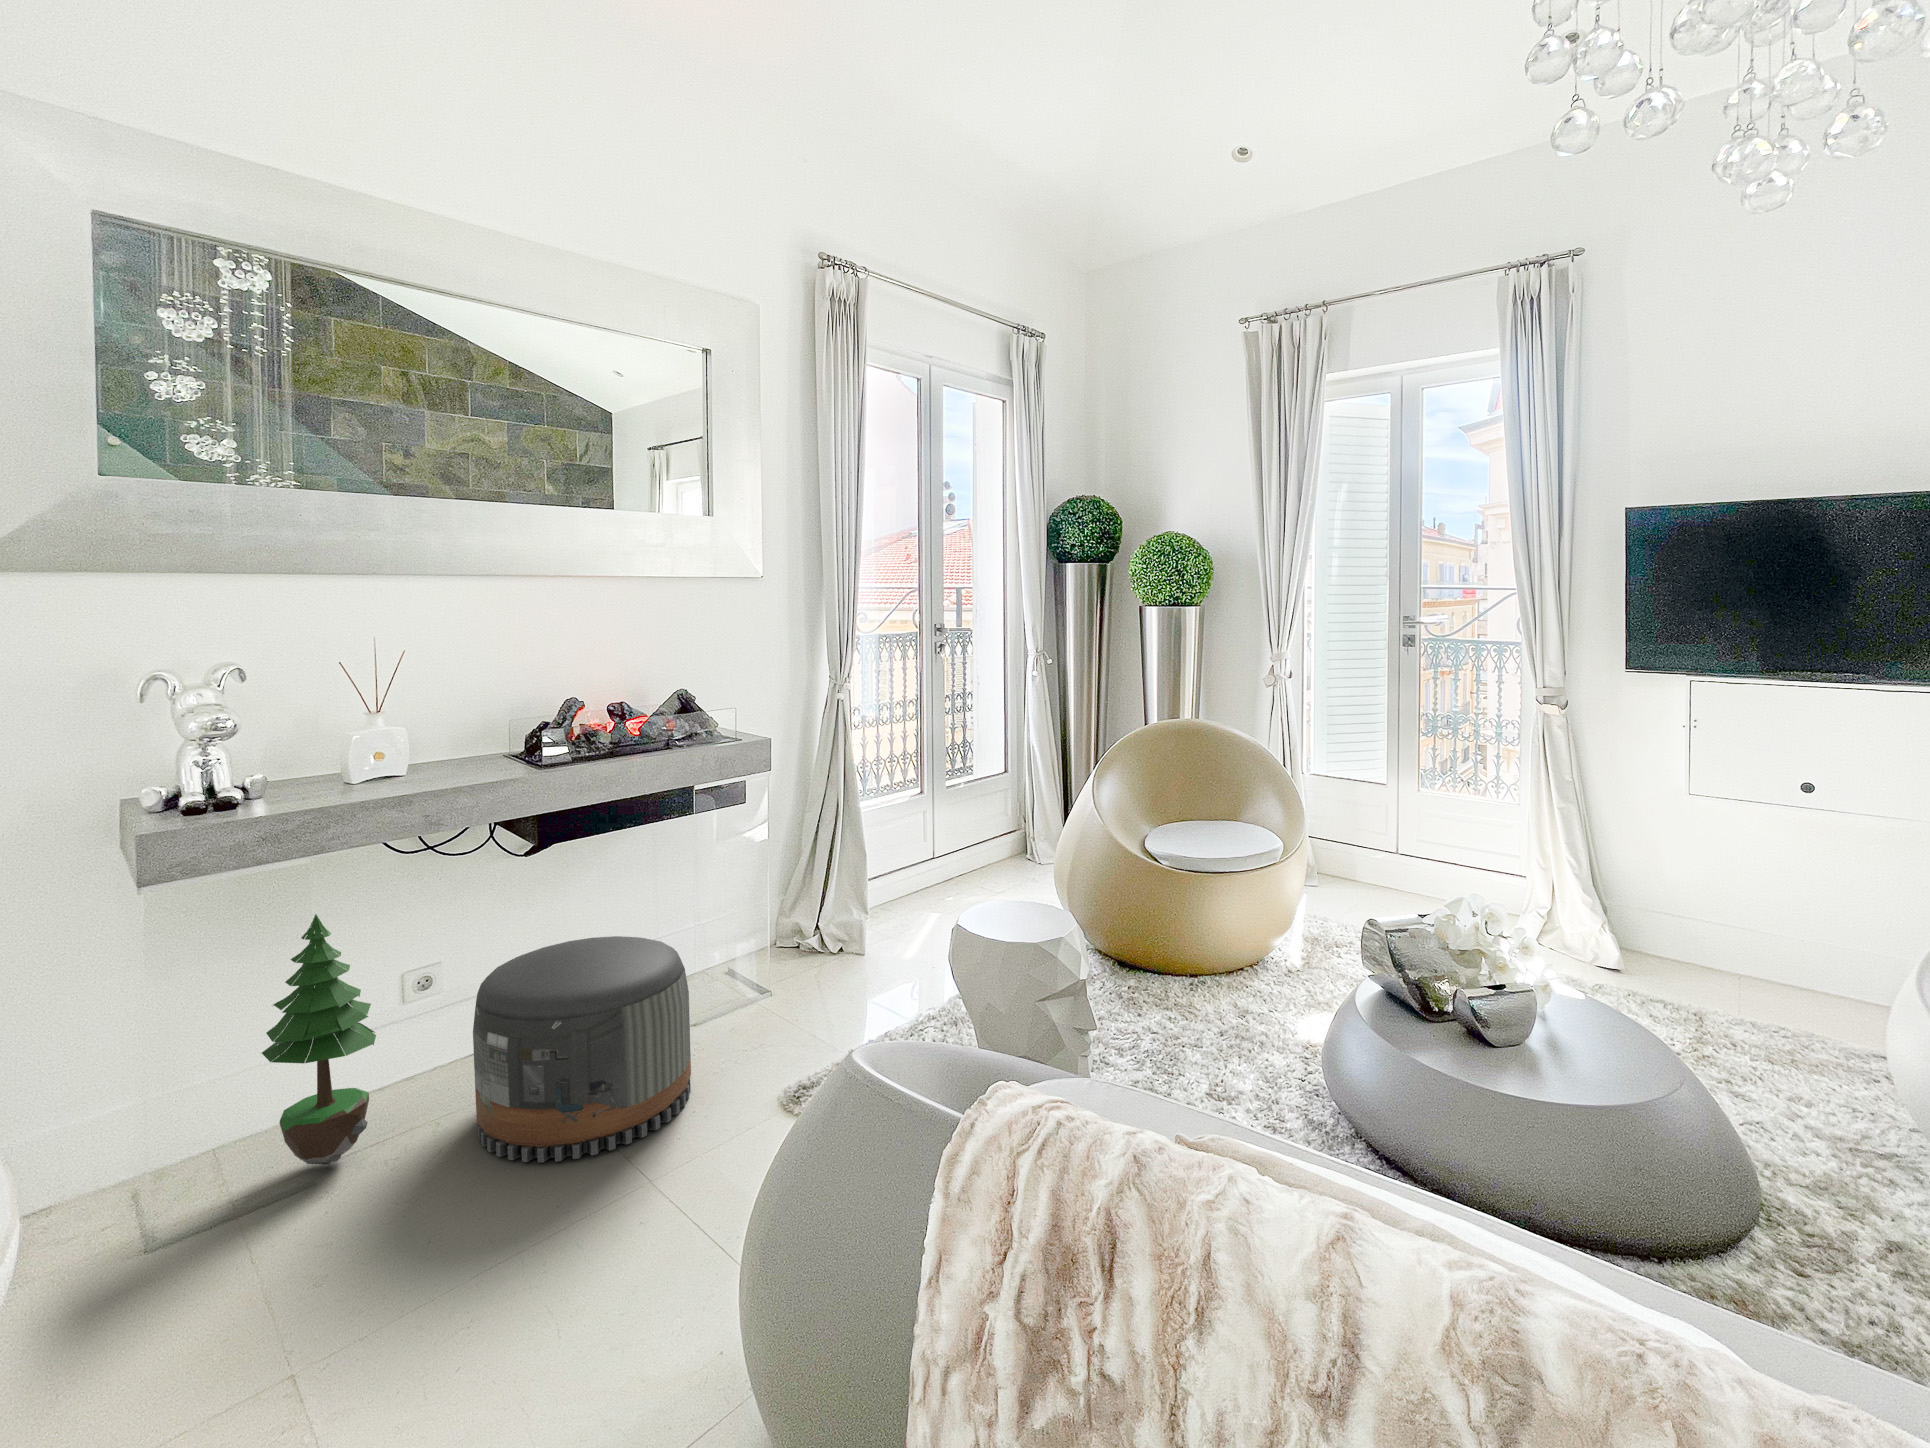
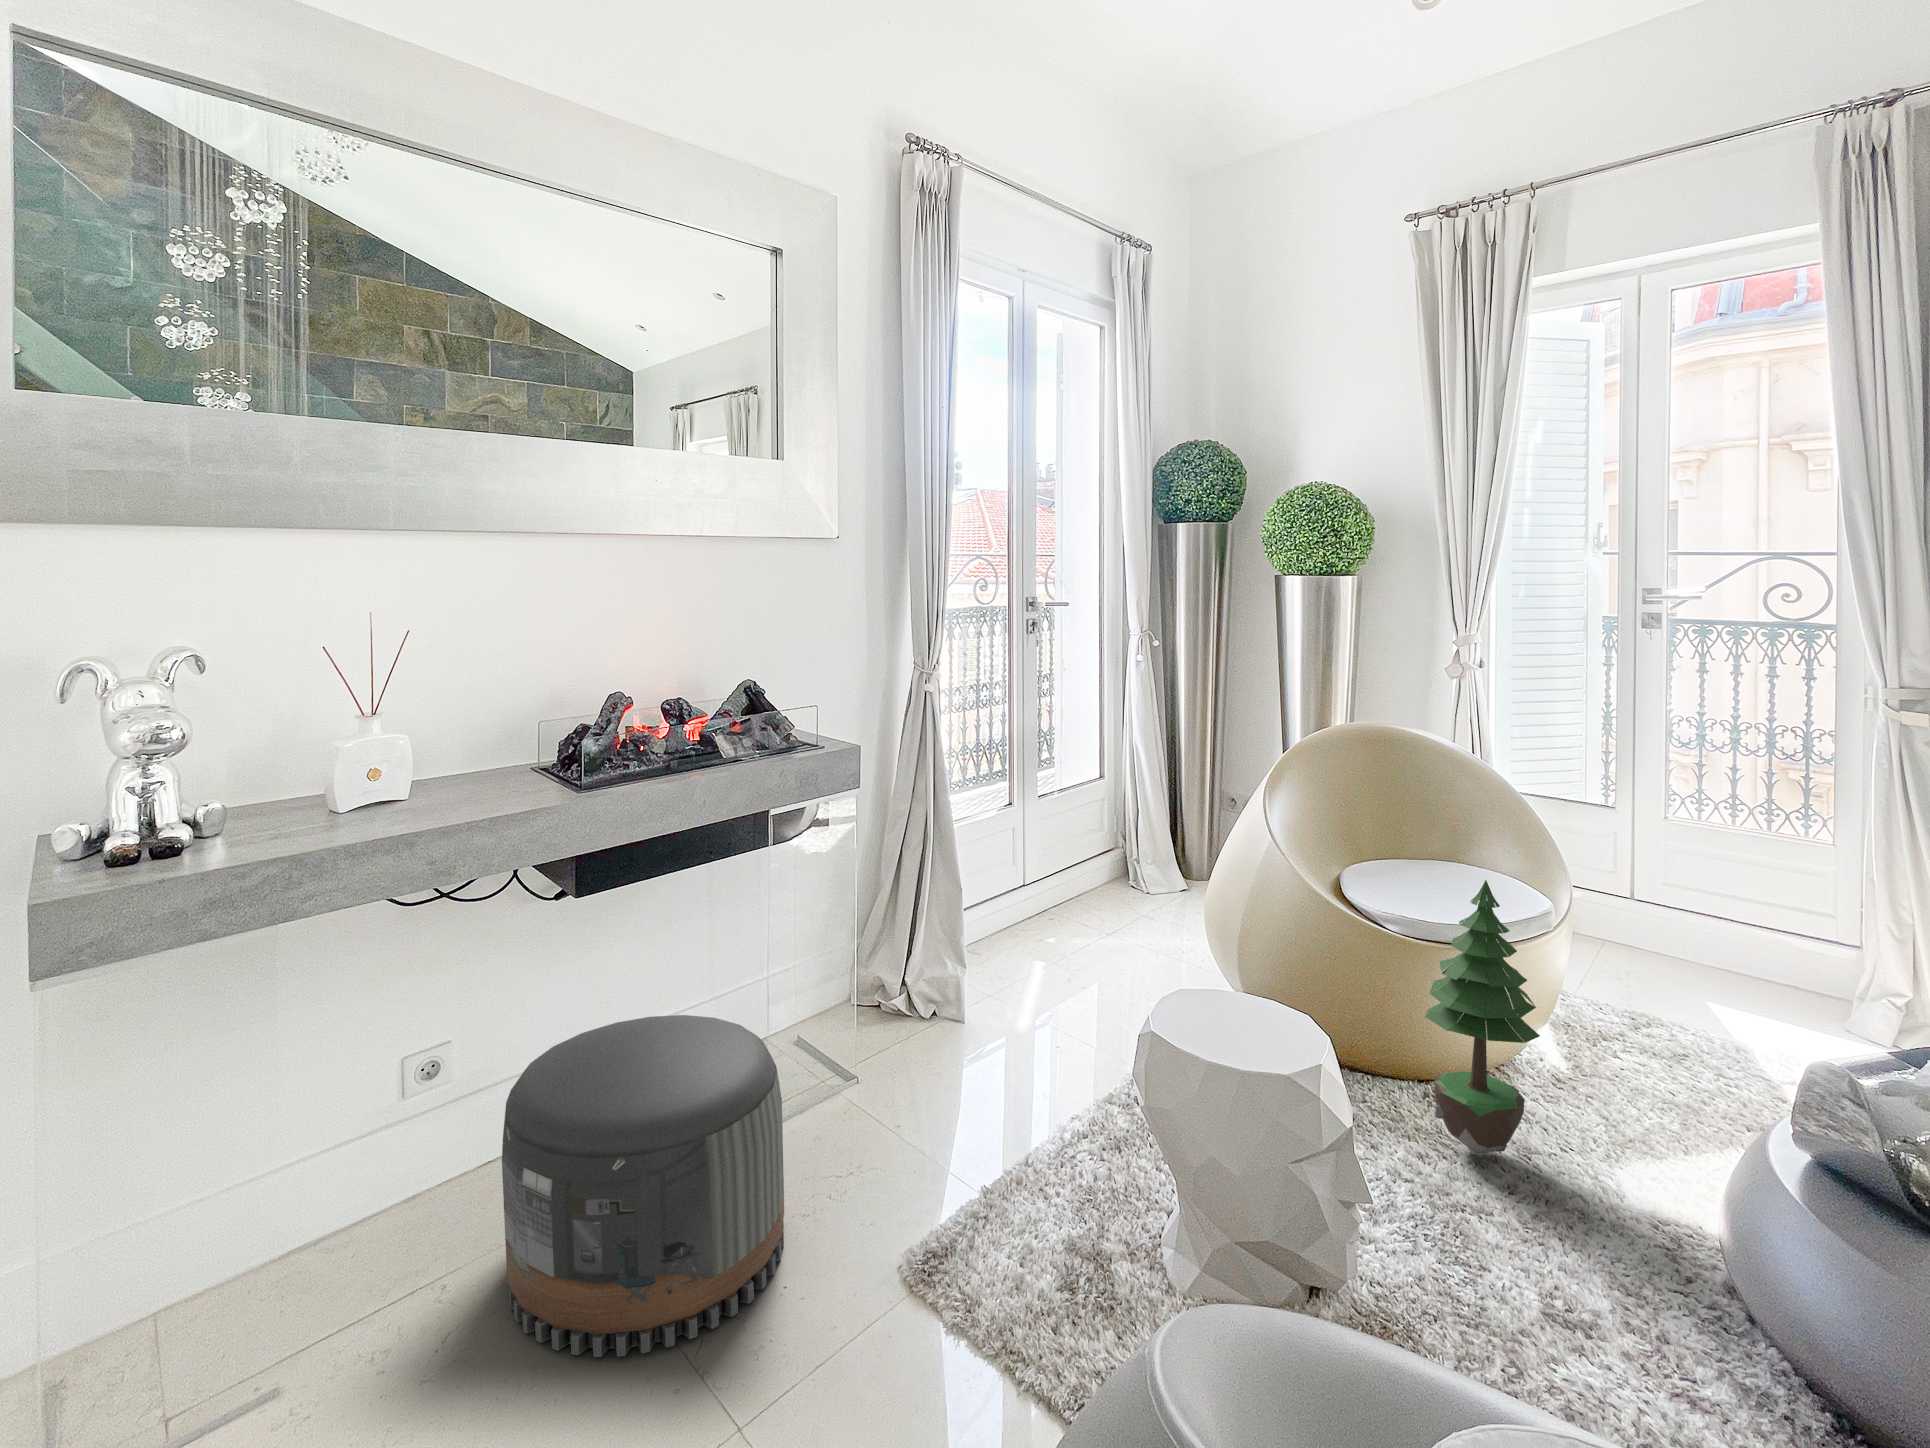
potted tree: present [262,914,376,1165] -> present [1425,880,1540,1154]

